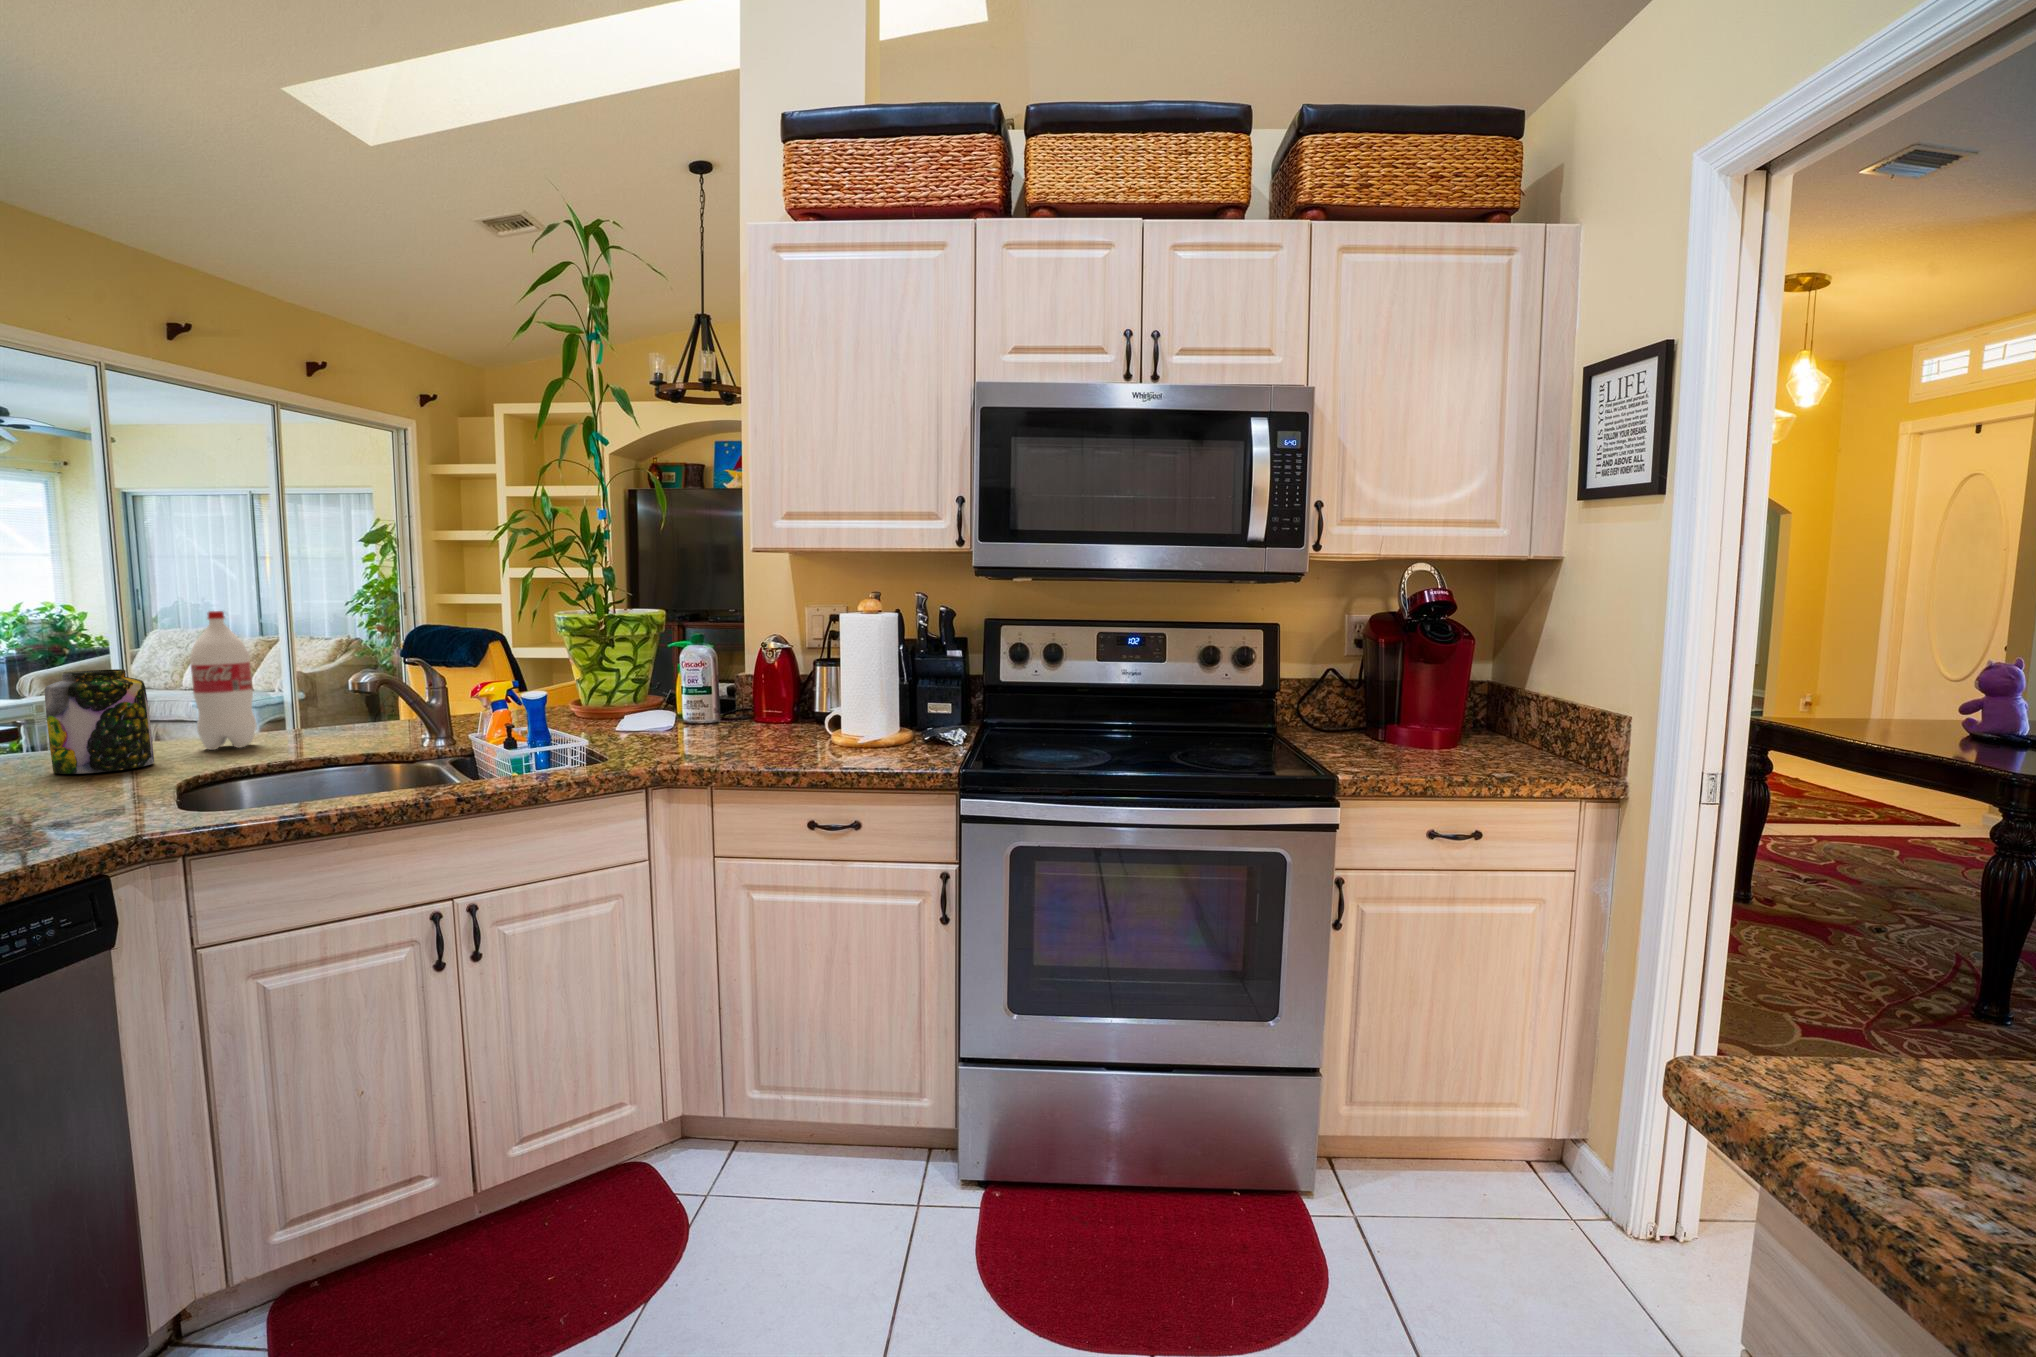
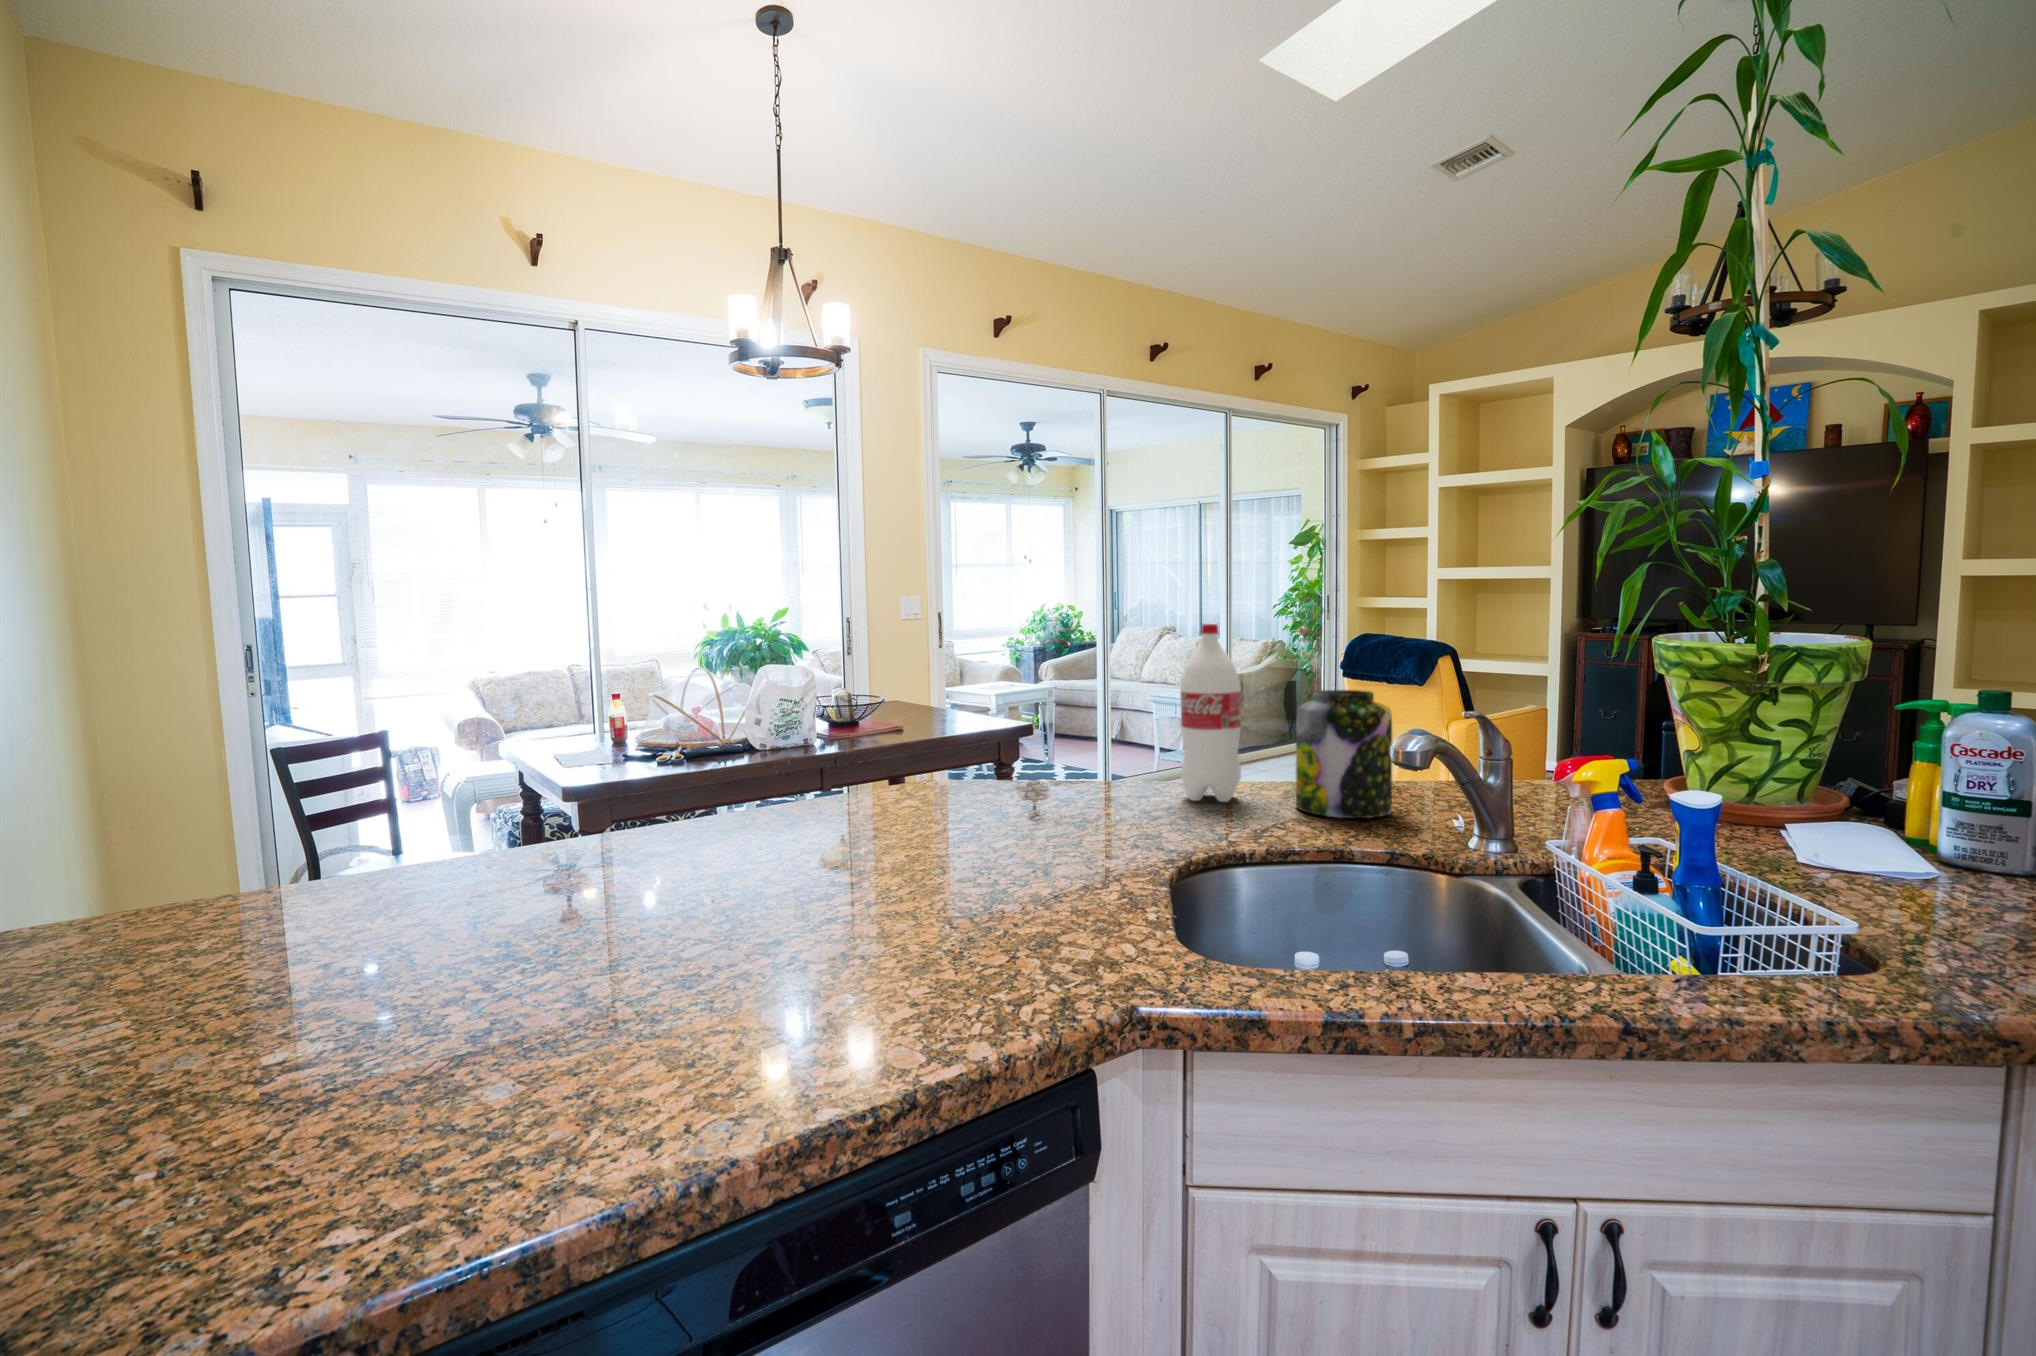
jar: present [45,669,154,774] -> present [1296,690,1392,818]

